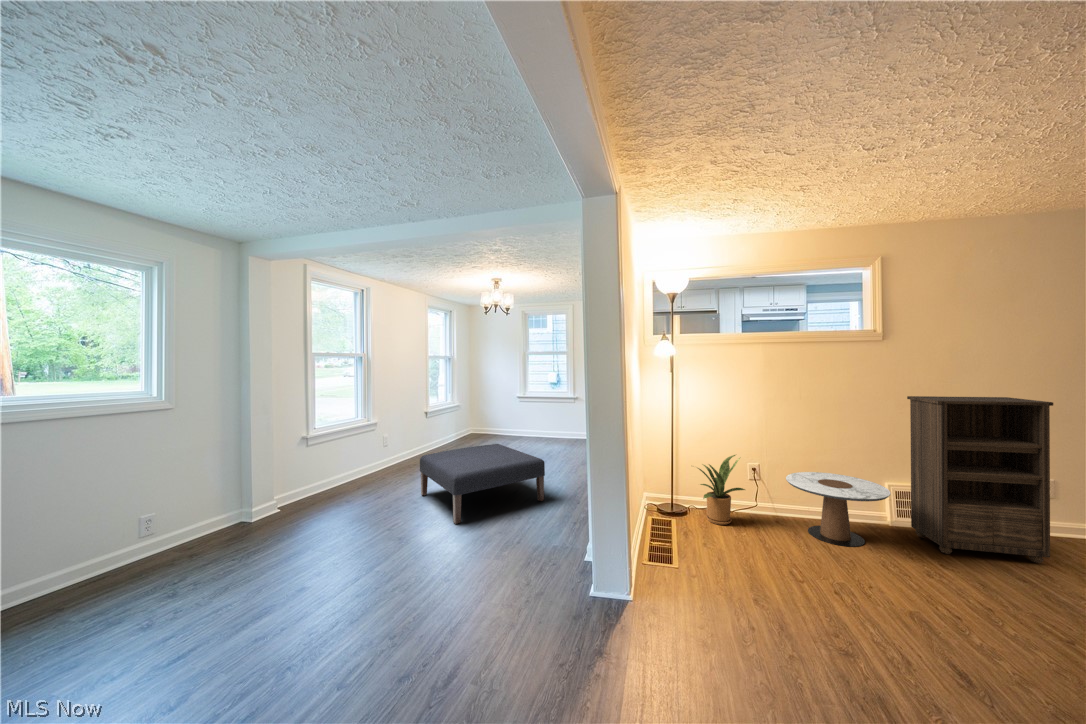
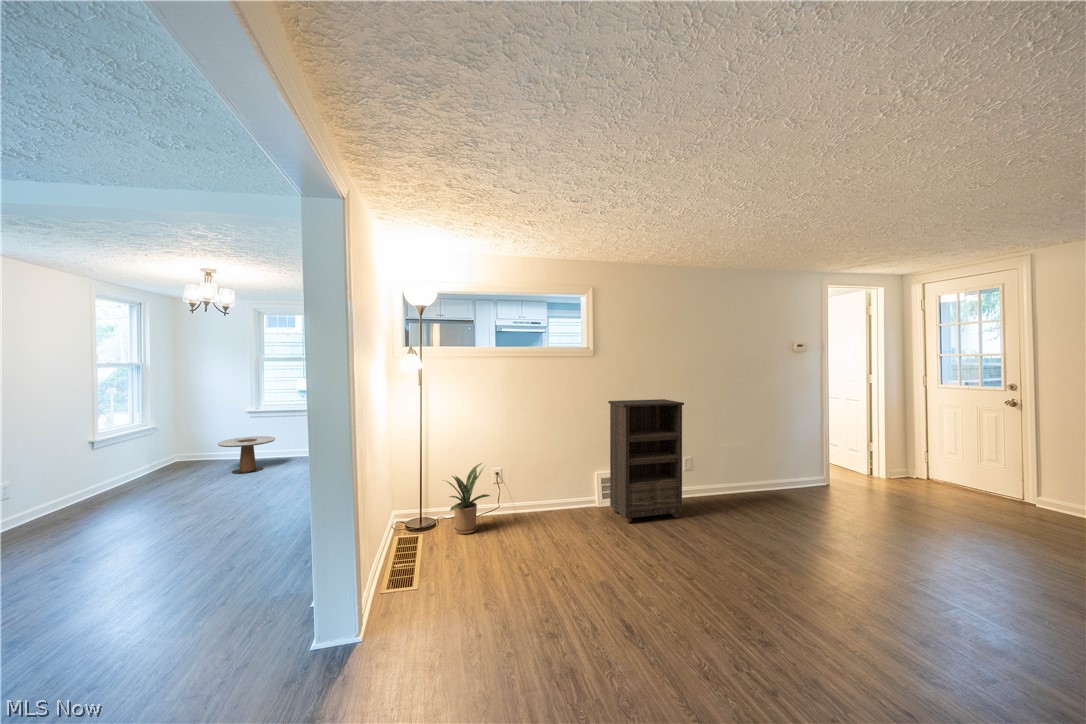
ottoman: present [420,444,545,524] -> none [35,482,264,609]
side table: present [786,472,891,547] -> present [218,436,275,474]

